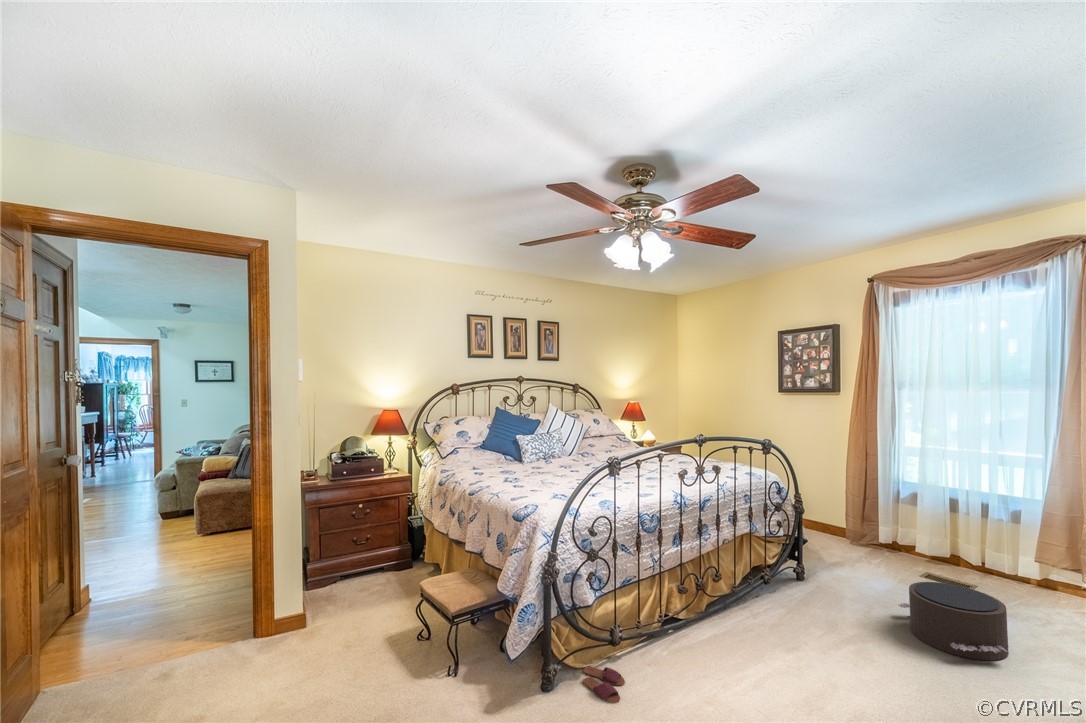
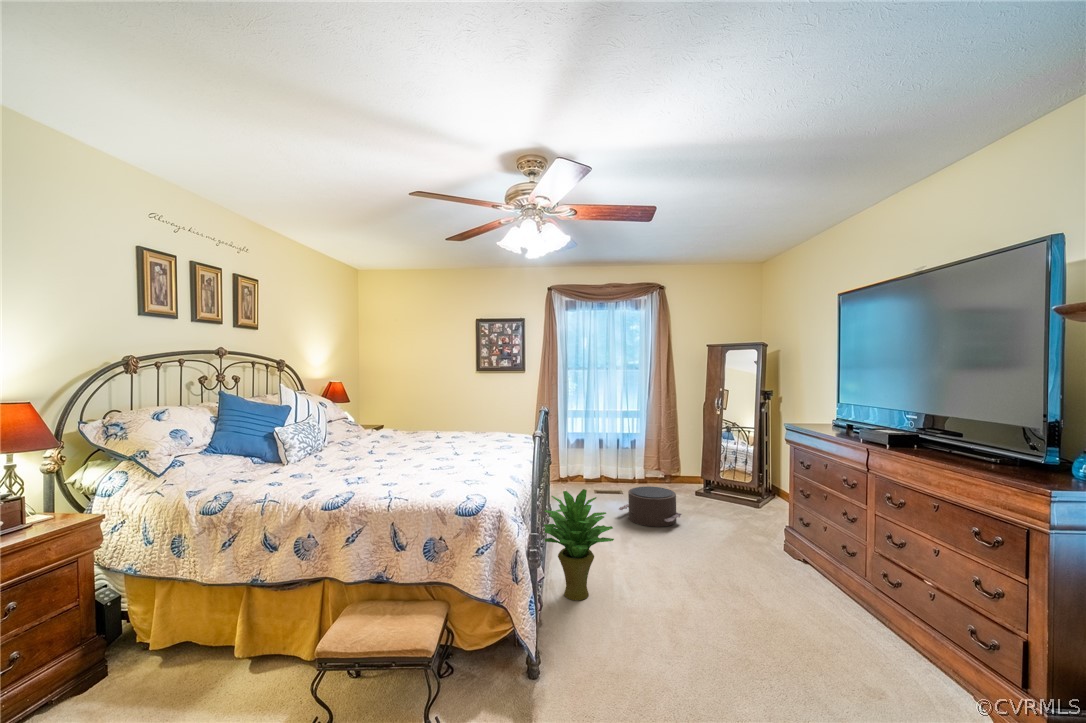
potted plant: none [647,537,738,664] -> present [544,489,614,600]
slippers: present [583,666,625,703] -> none [532,635,592,663]

